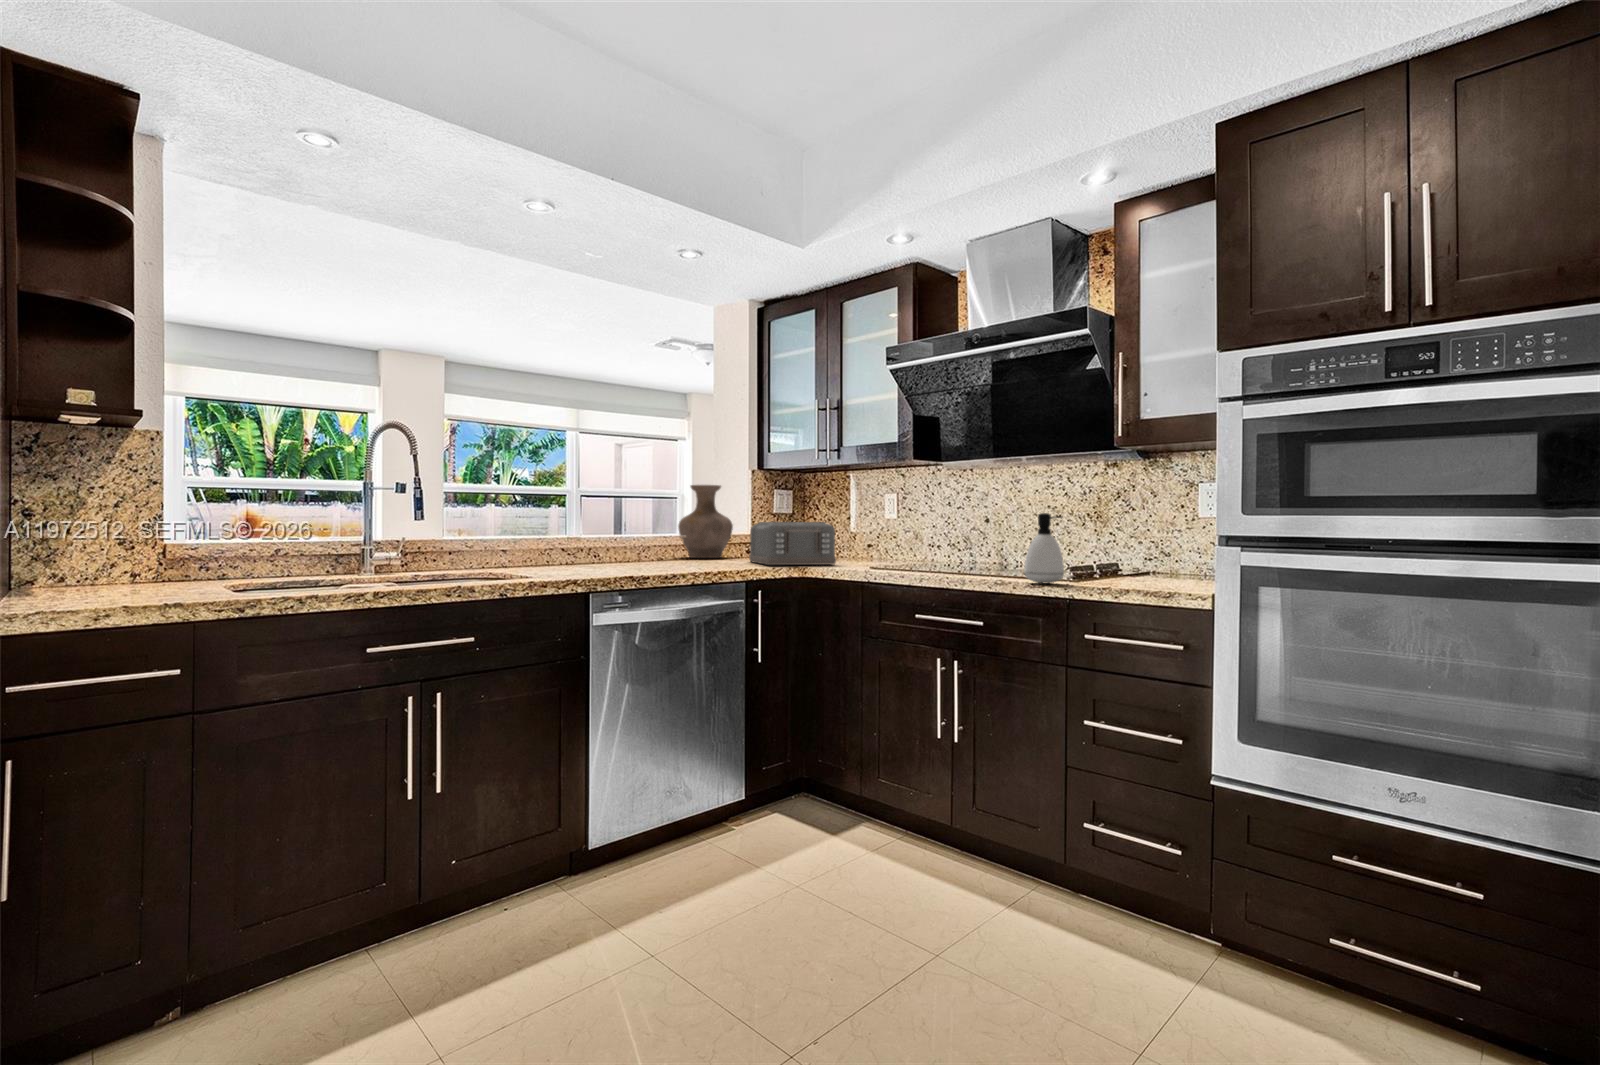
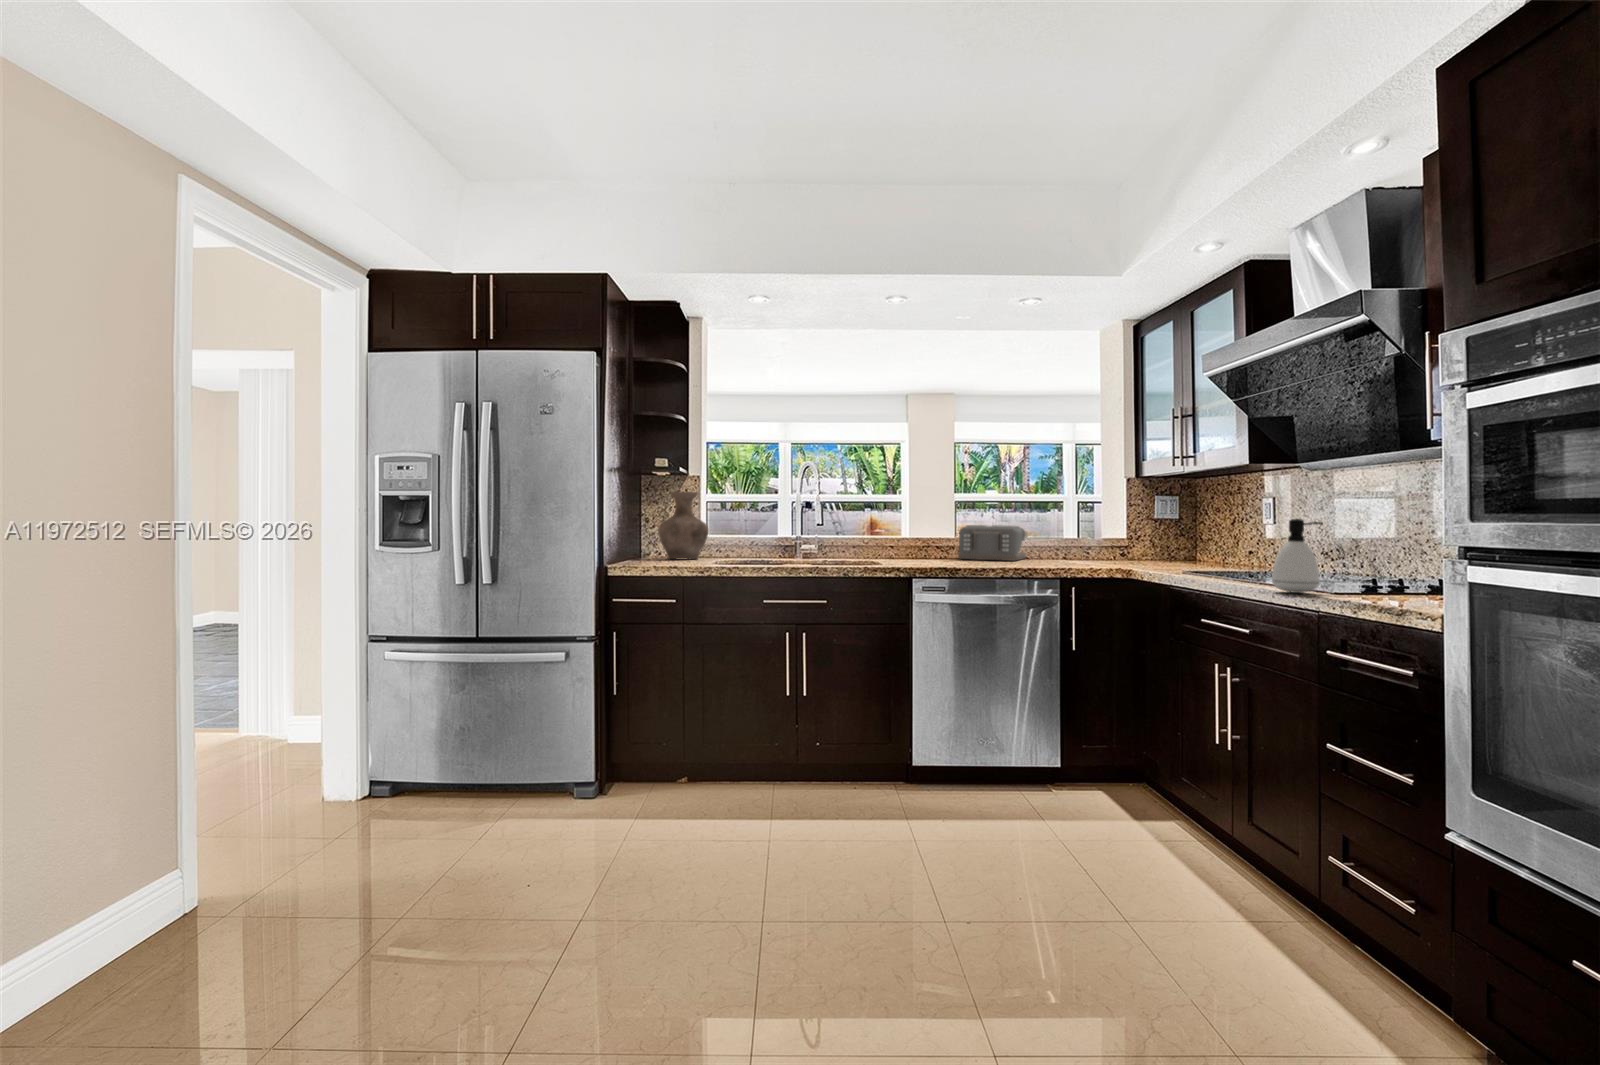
vase: present [678,485,733,558] -> present [658,492,709,559]
toaster: present [749,522,836,565] -> present [958,525,1026,561]

